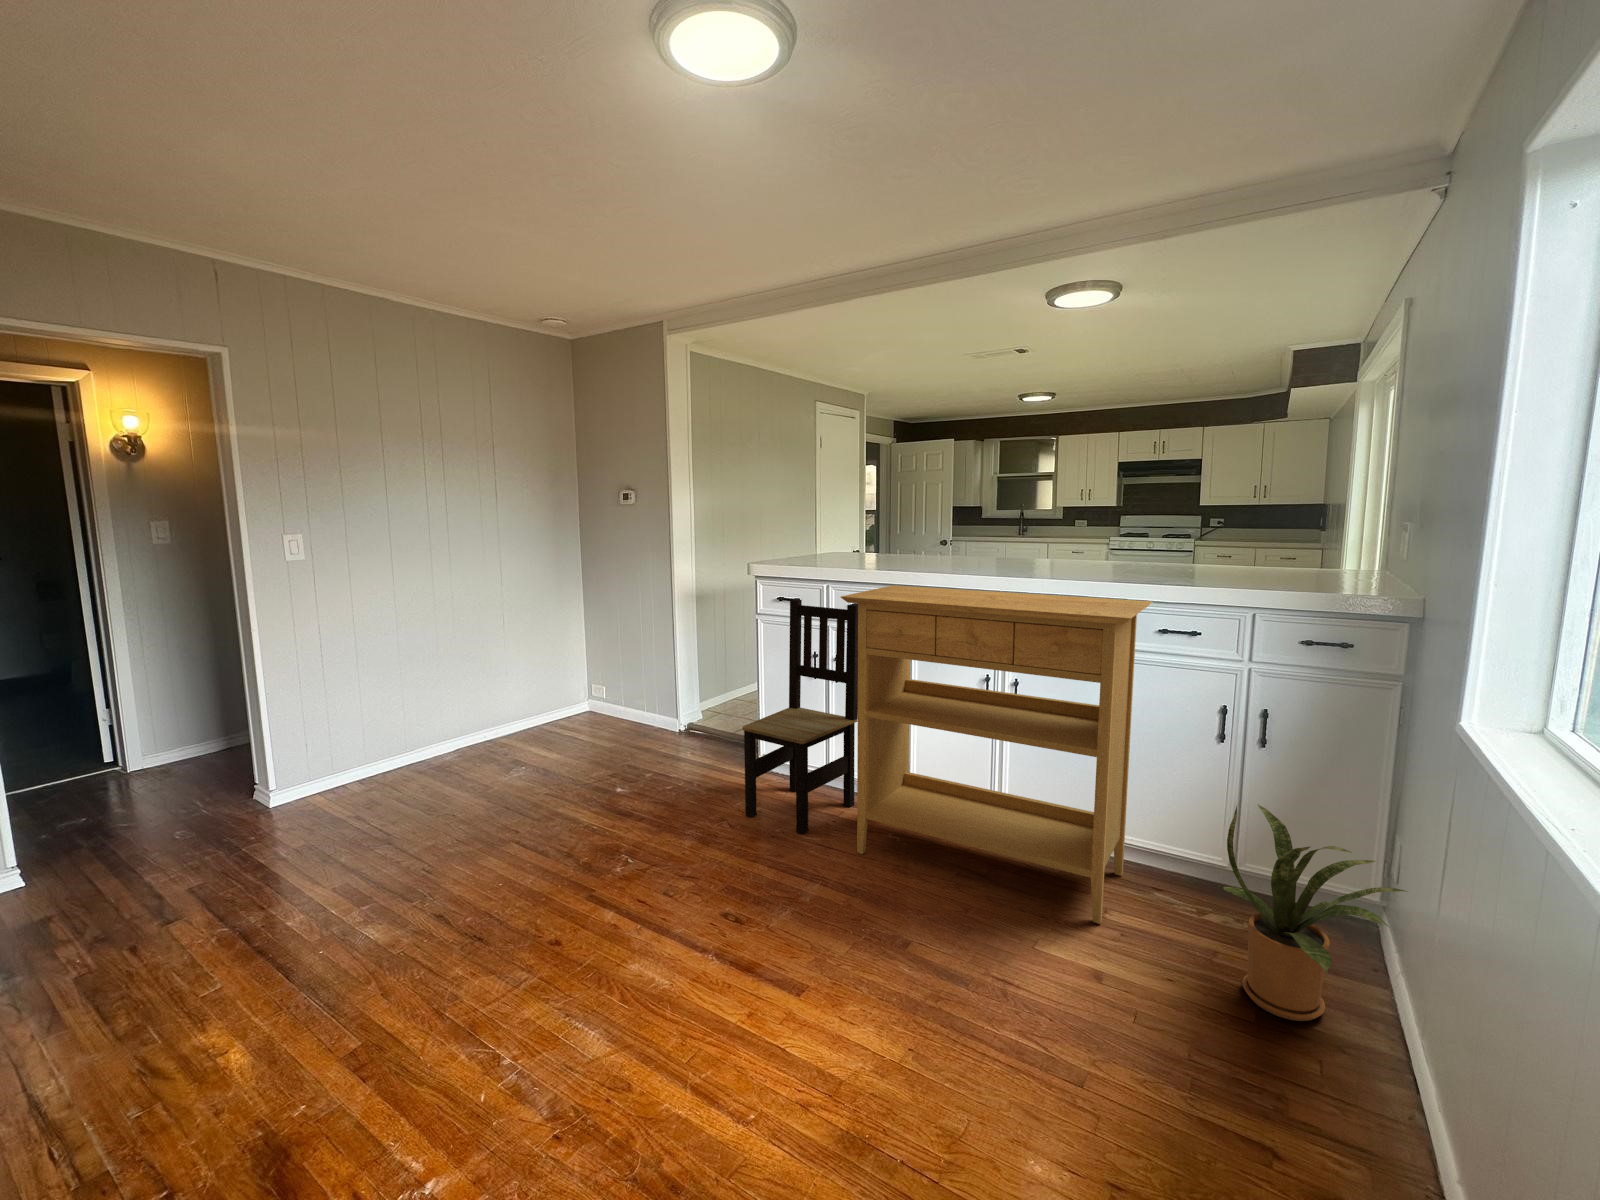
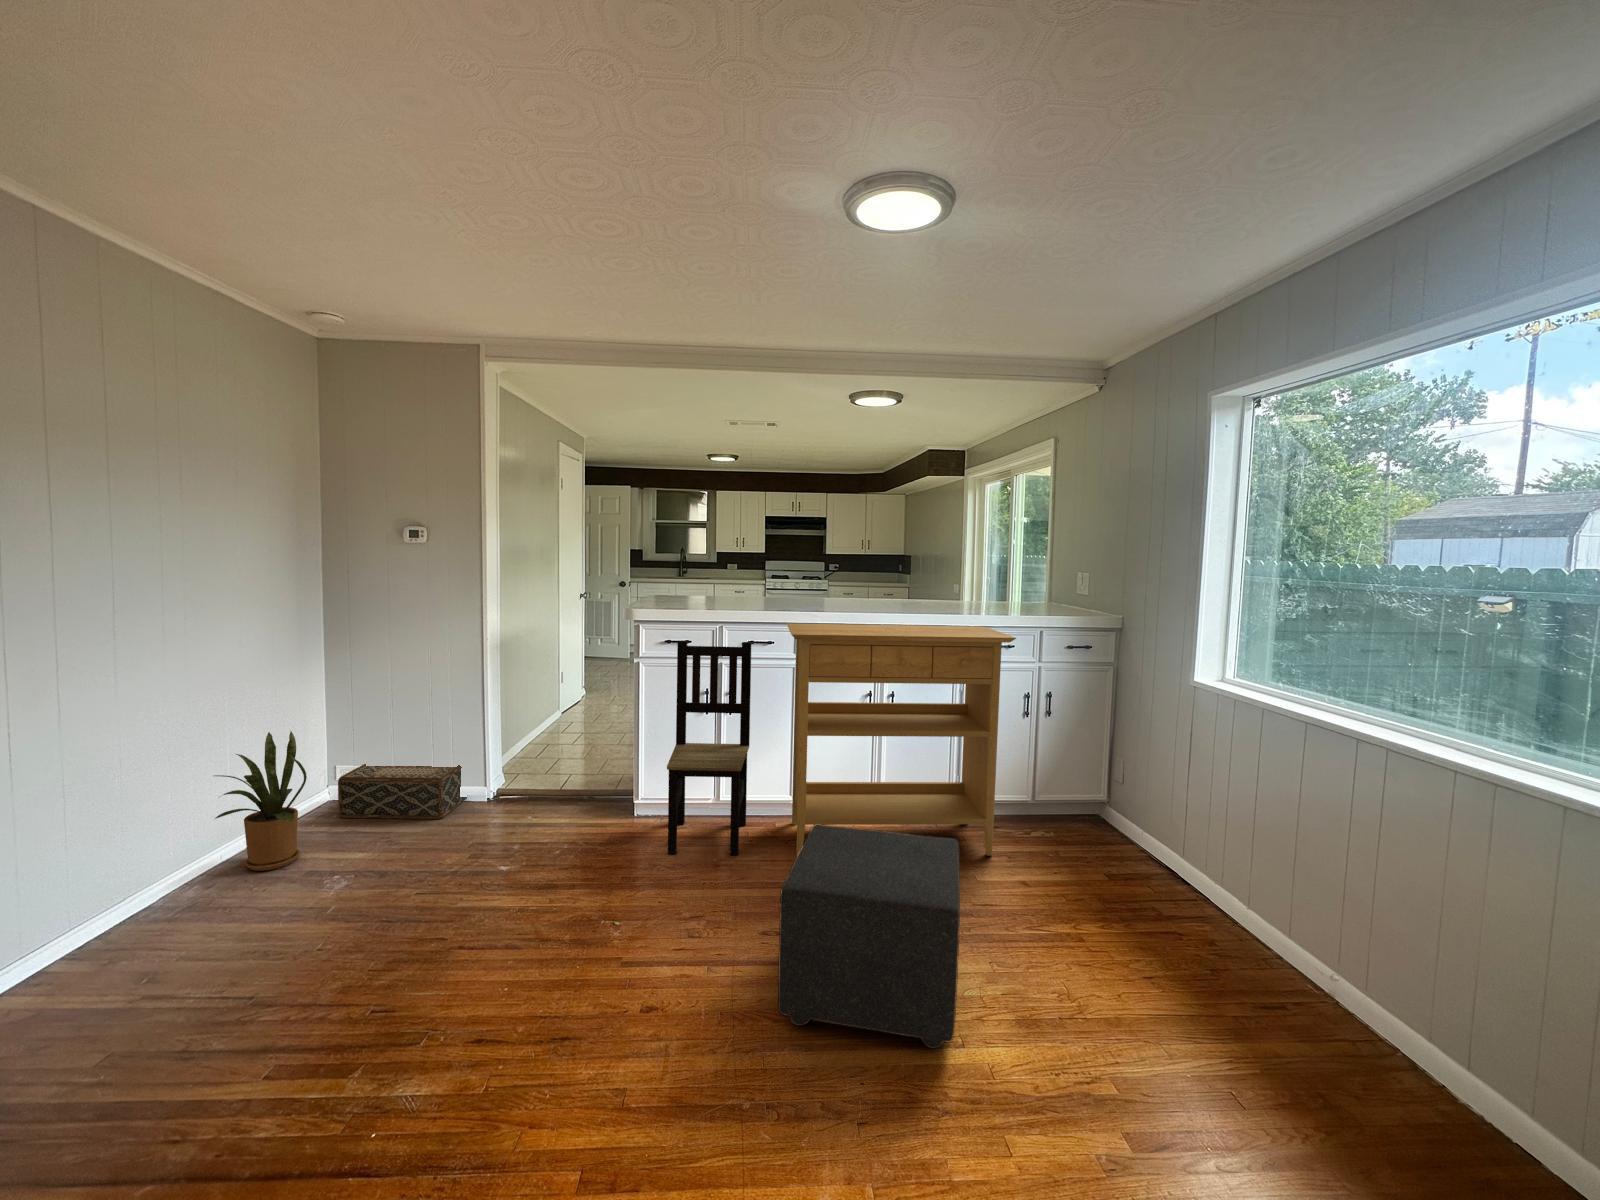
woven basket: none [573,686,665,742] -> present [338,764,467,819]
house plant: present [1223,805,1404,1021] -> present [213,732,307,871]
ottoman: none [608,812,871,1106] -> present [778,824,960,1049]

